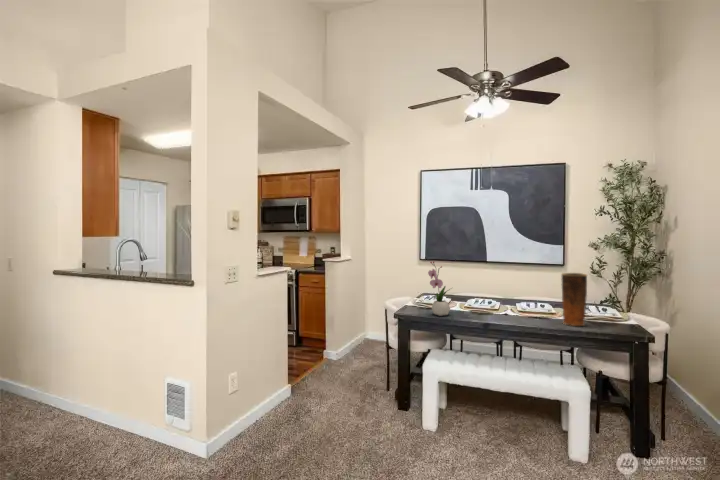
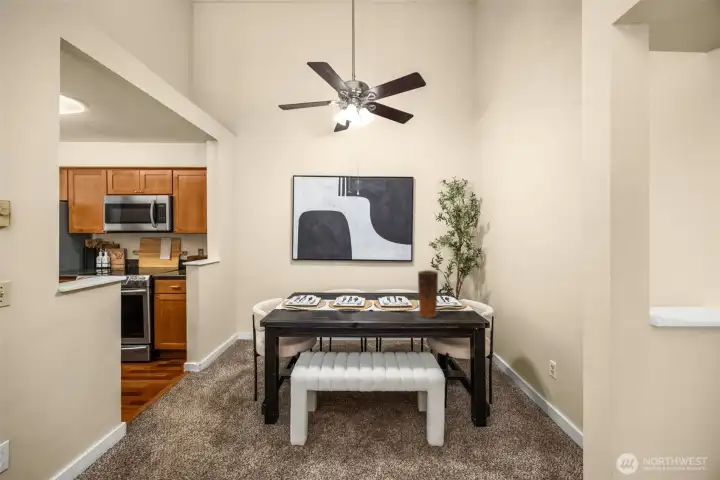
flower arrangement: present [428,262,450,316] -> none [299,264,324,318]

